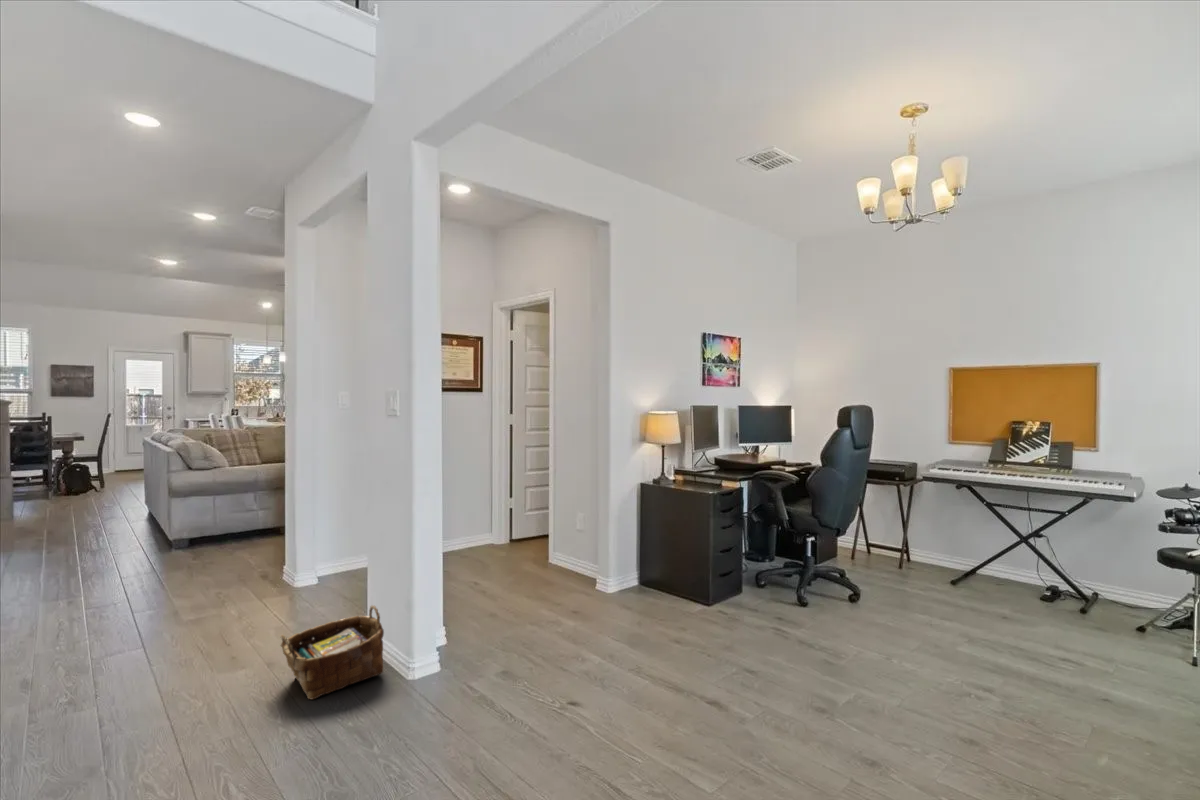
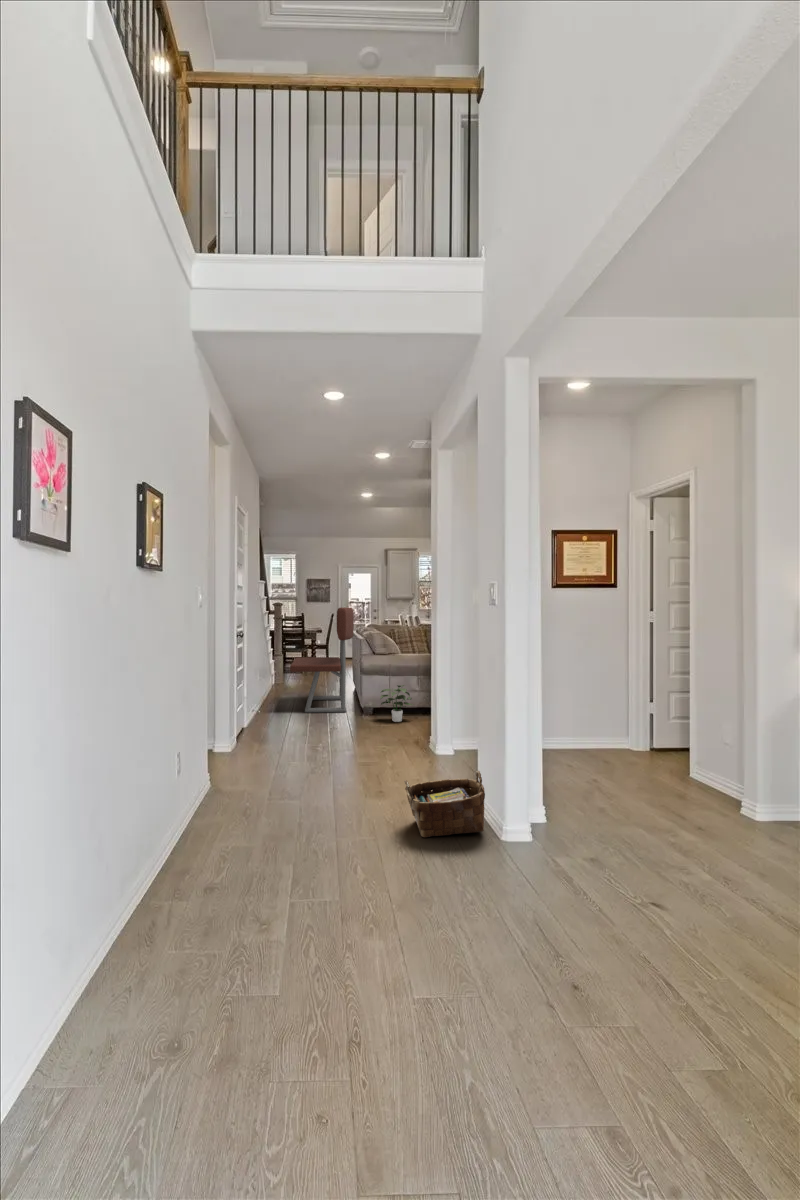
bench: none [46,408,152,553] -> present [290,608,354,713]
potted plant: none [199,503,249,549] -> present [380,685,412,722]

